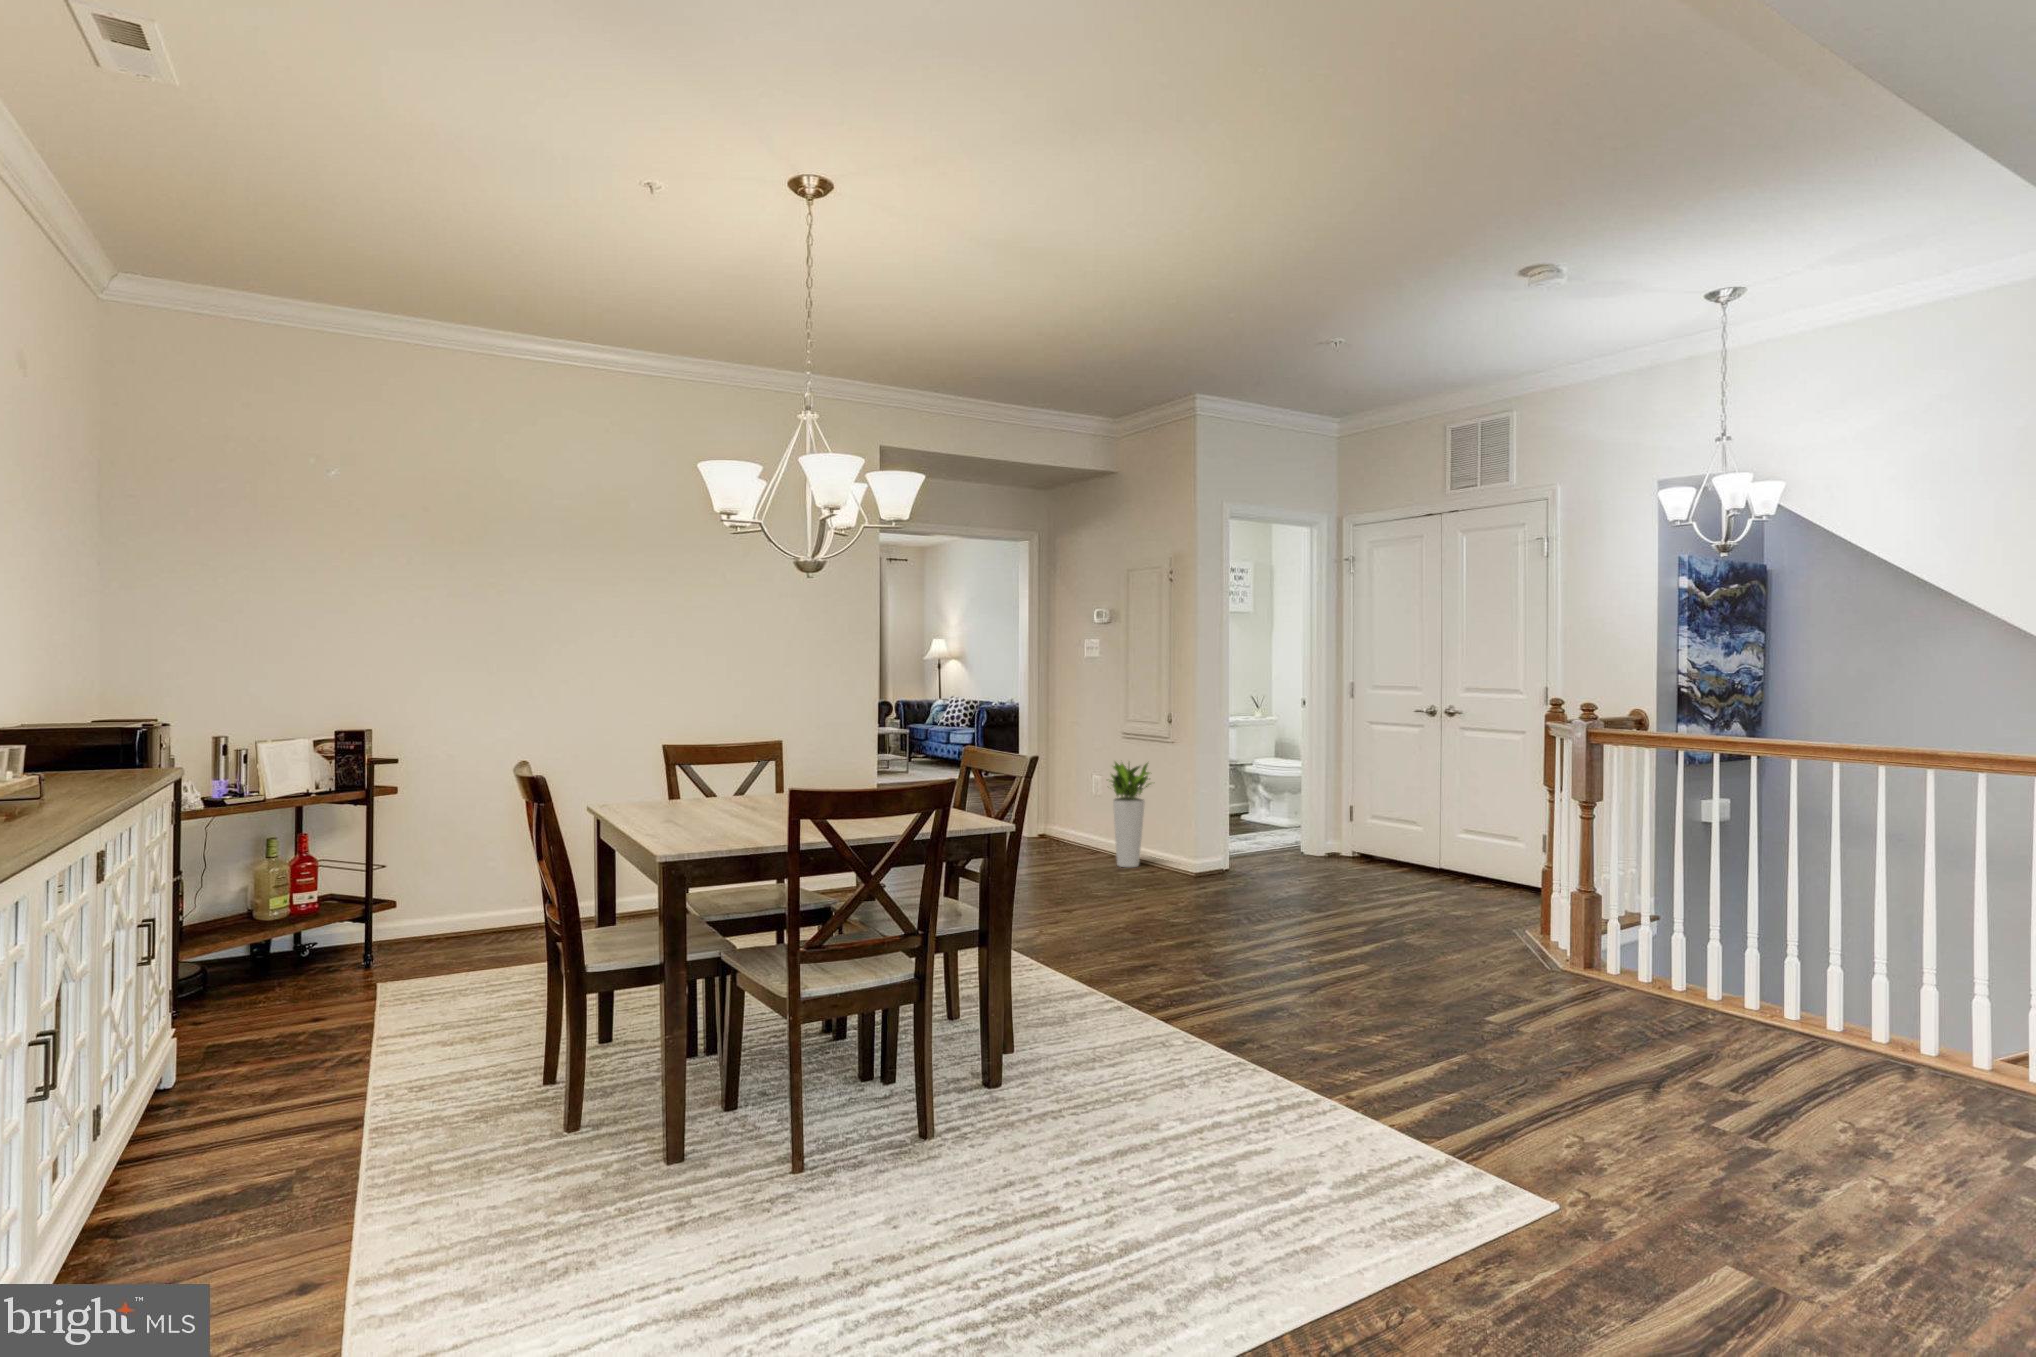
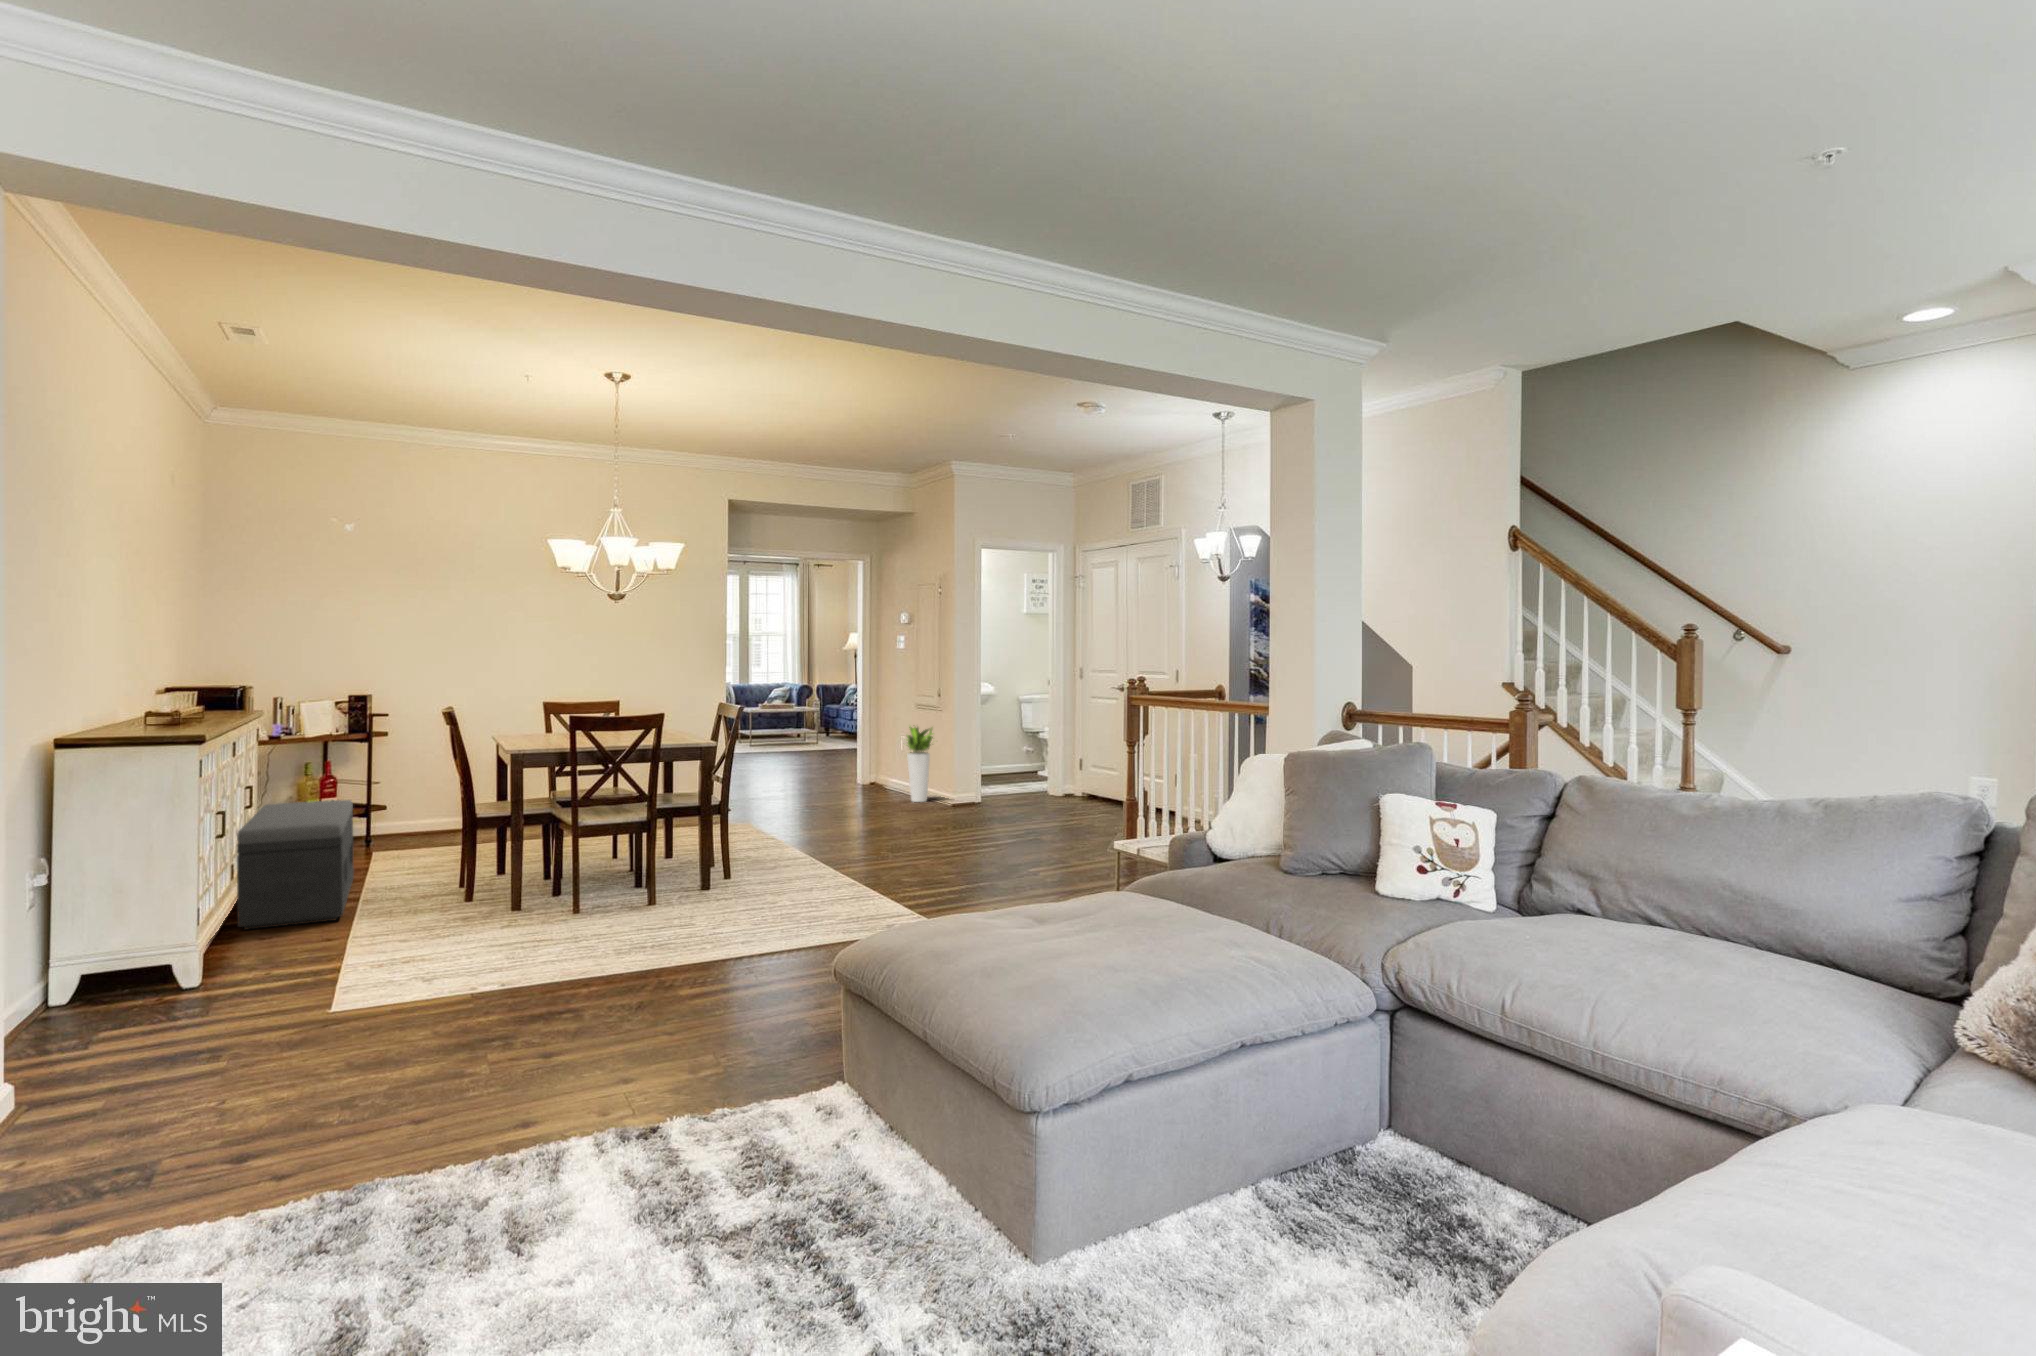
storage bench: none [99,928,349,1264] -> present [237,800,354,929]

